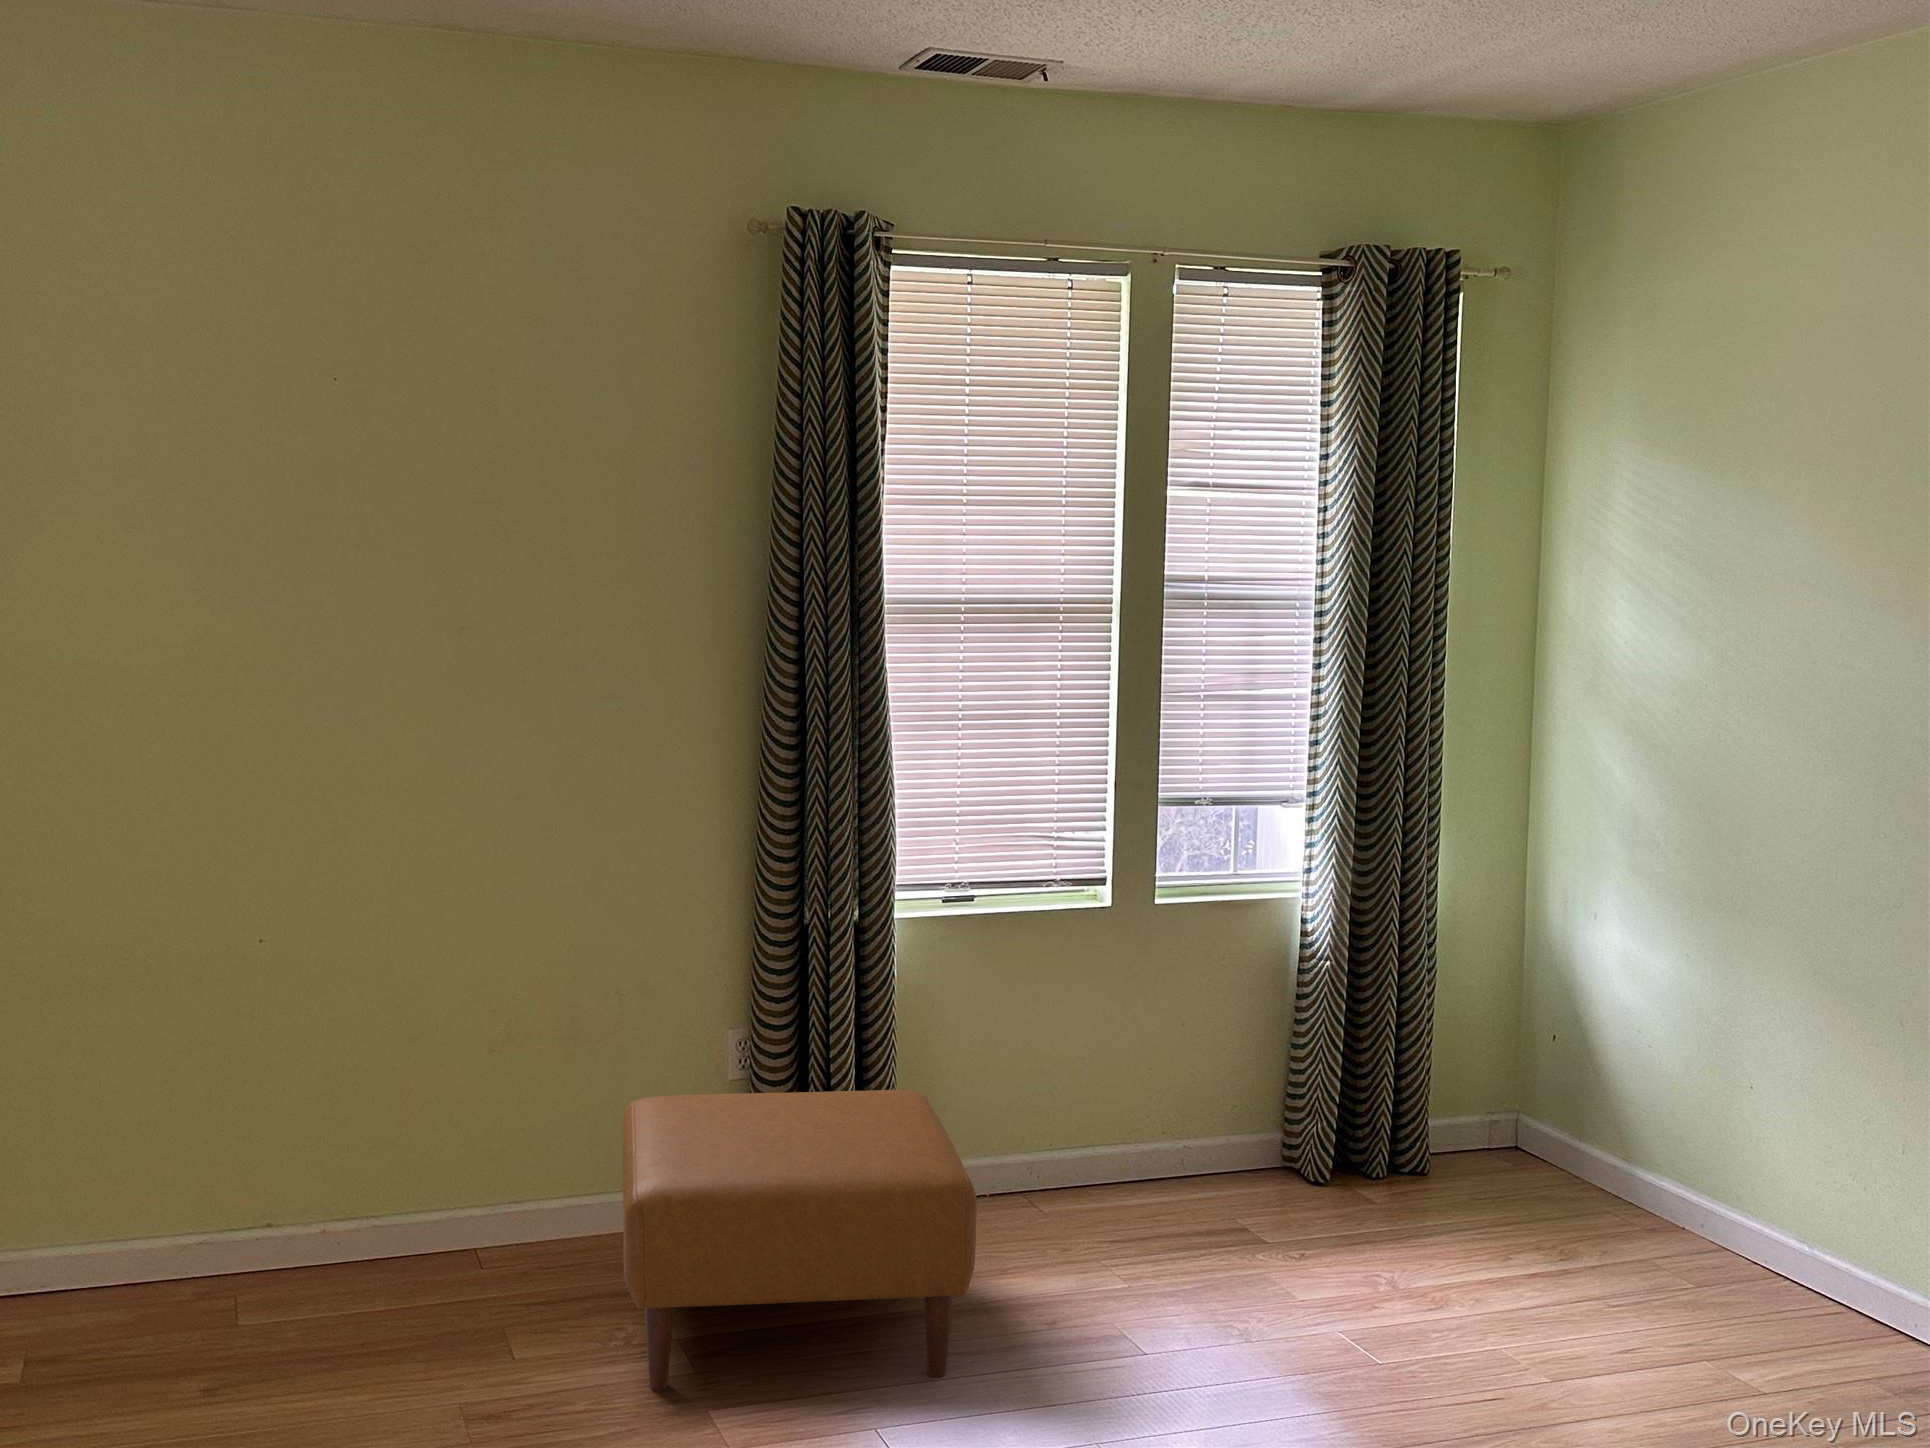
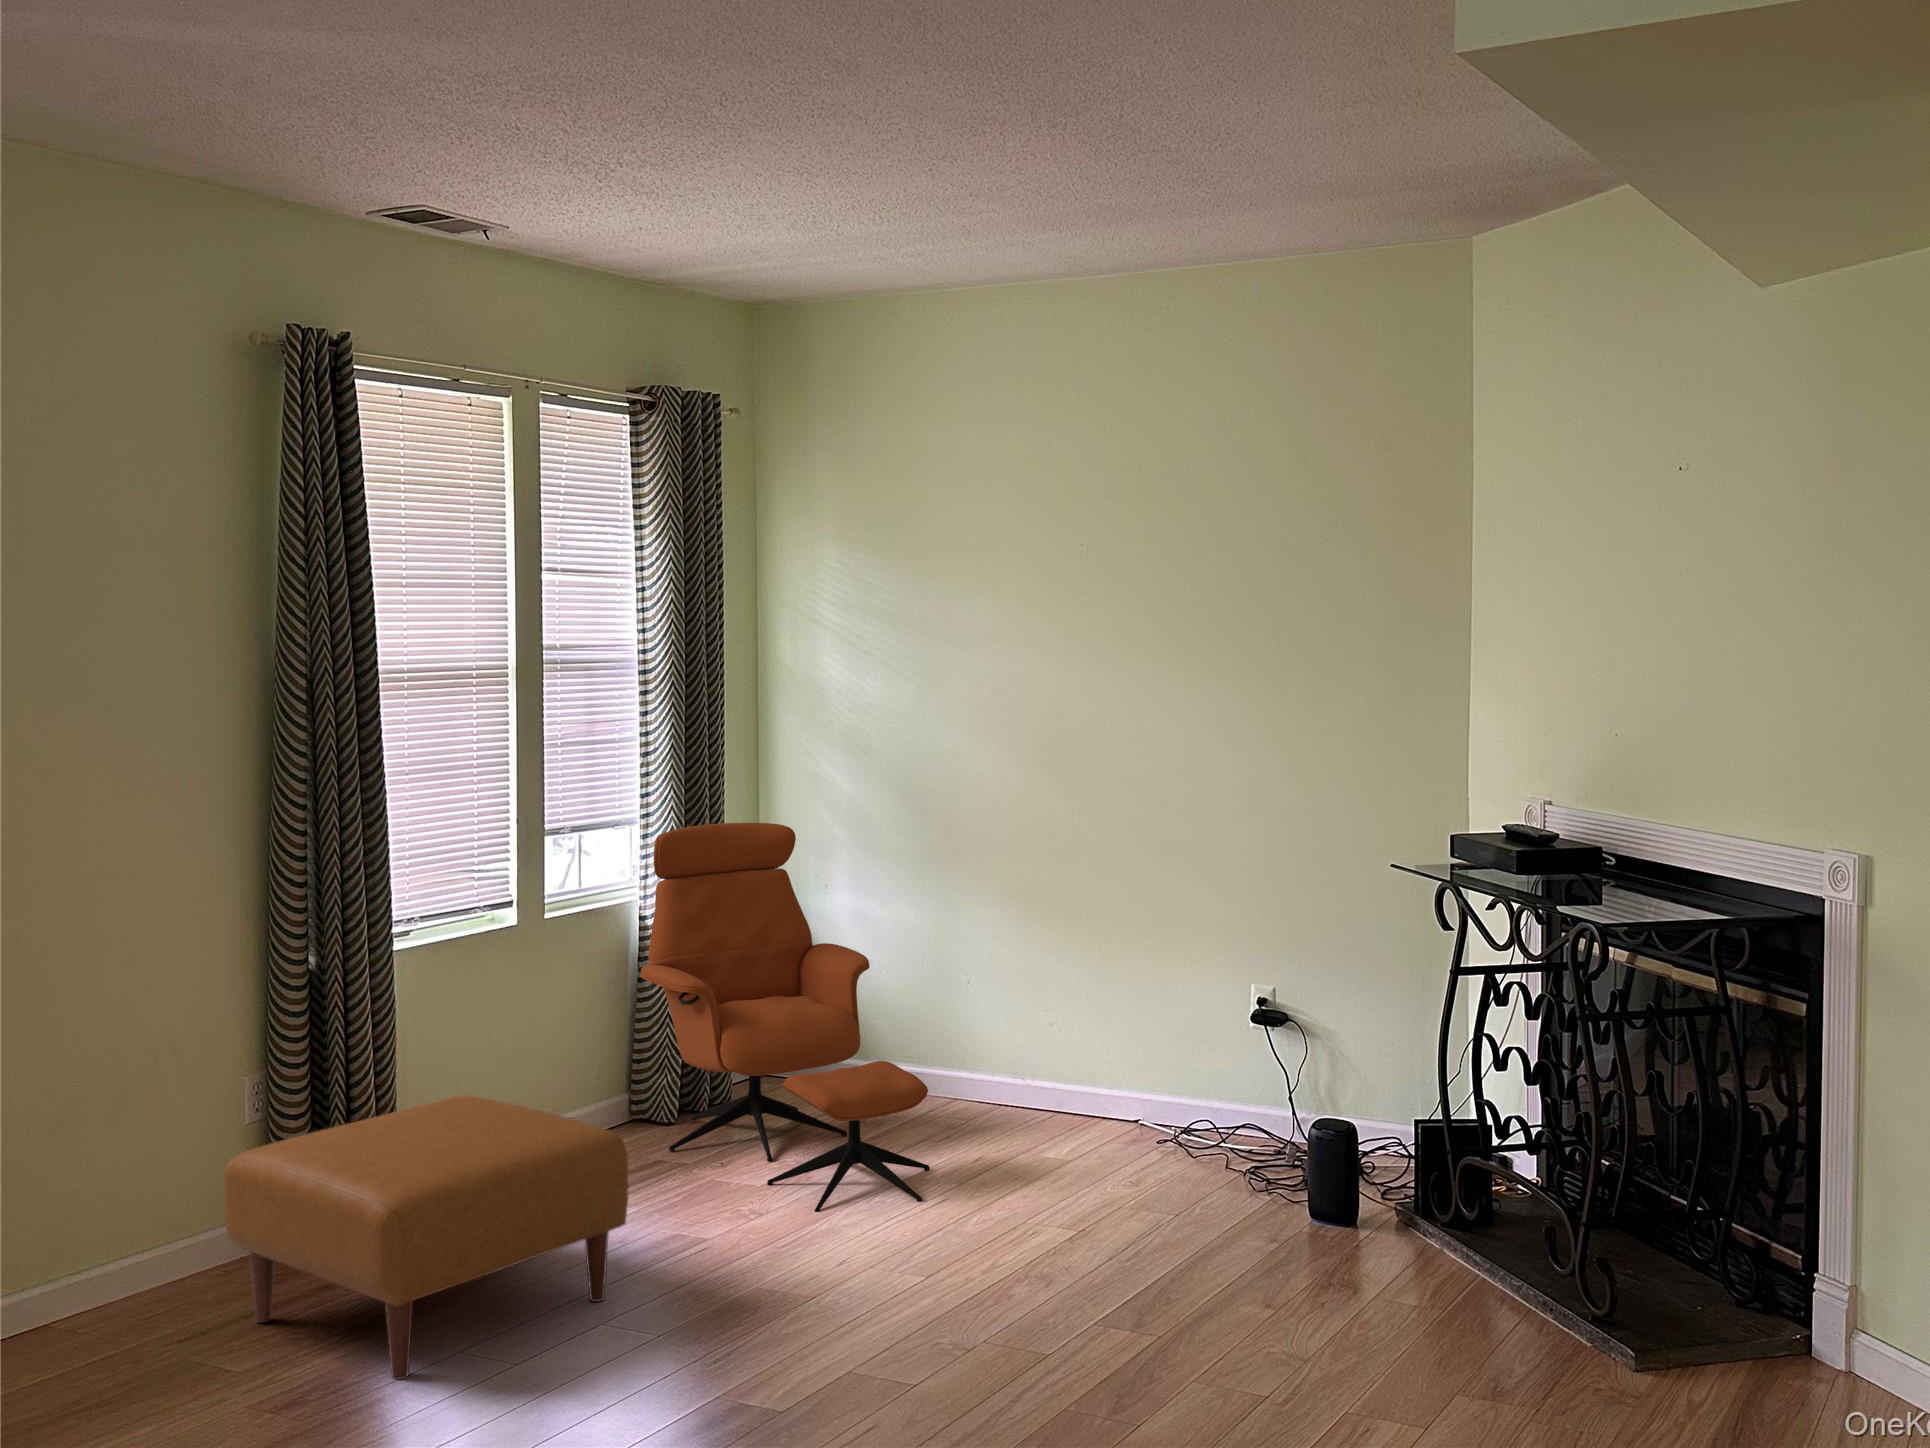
armchair: none [1255,815,1553,1388] -> present [640,823,930,1212]

